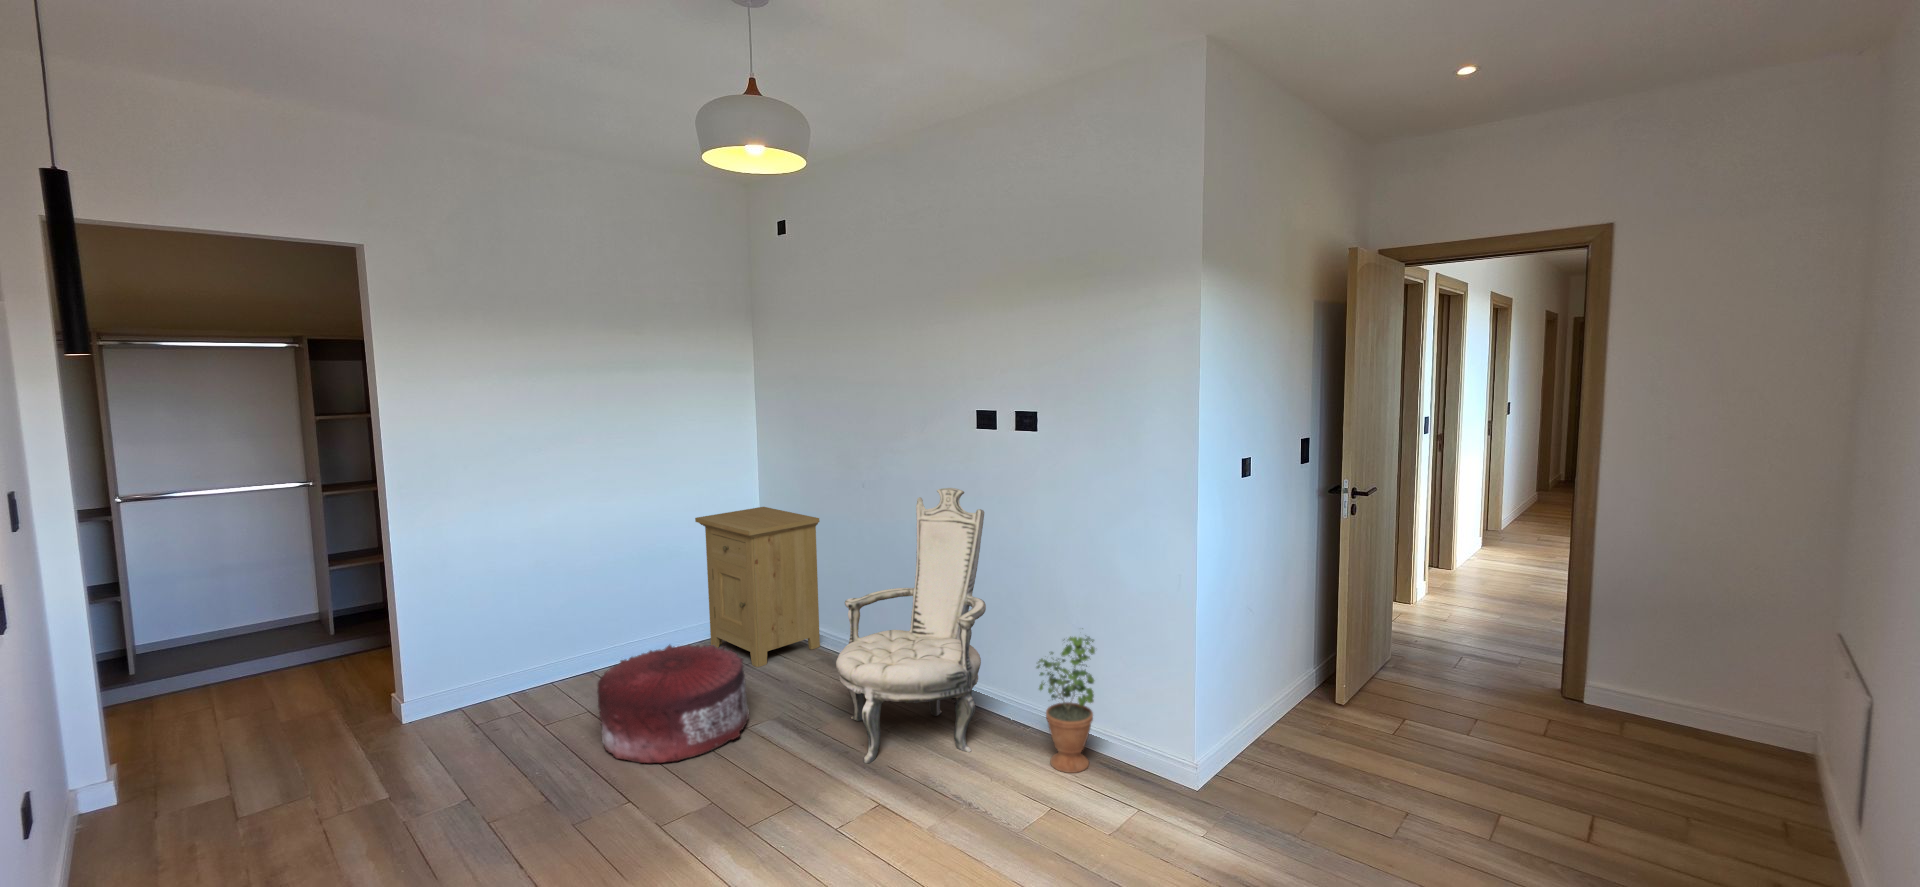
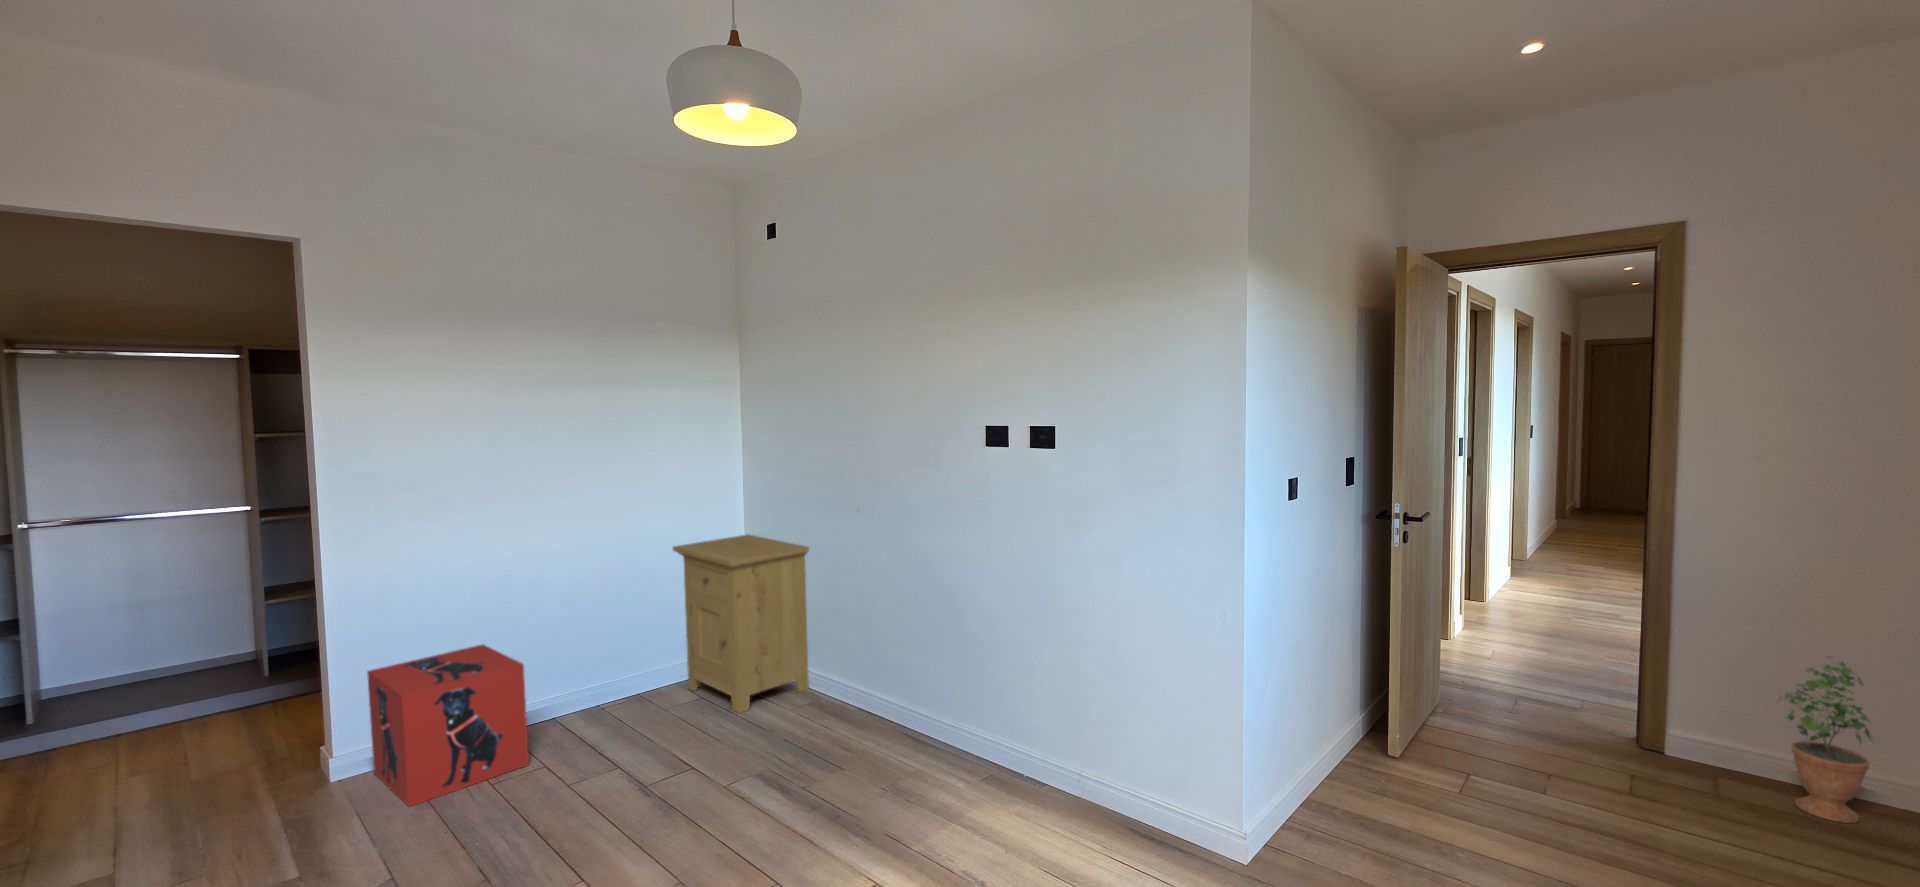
armchair: present [836,488,986,763] -> none [826,512,996,831]
storage box: none [432,605,575,744] -> present [367,645,529,807]
potted plant: present [1037,637,1095,773] -> present [1785,661,1872,823]
pouf: present [597,645,749,763] -> none [551,689,727,832]

